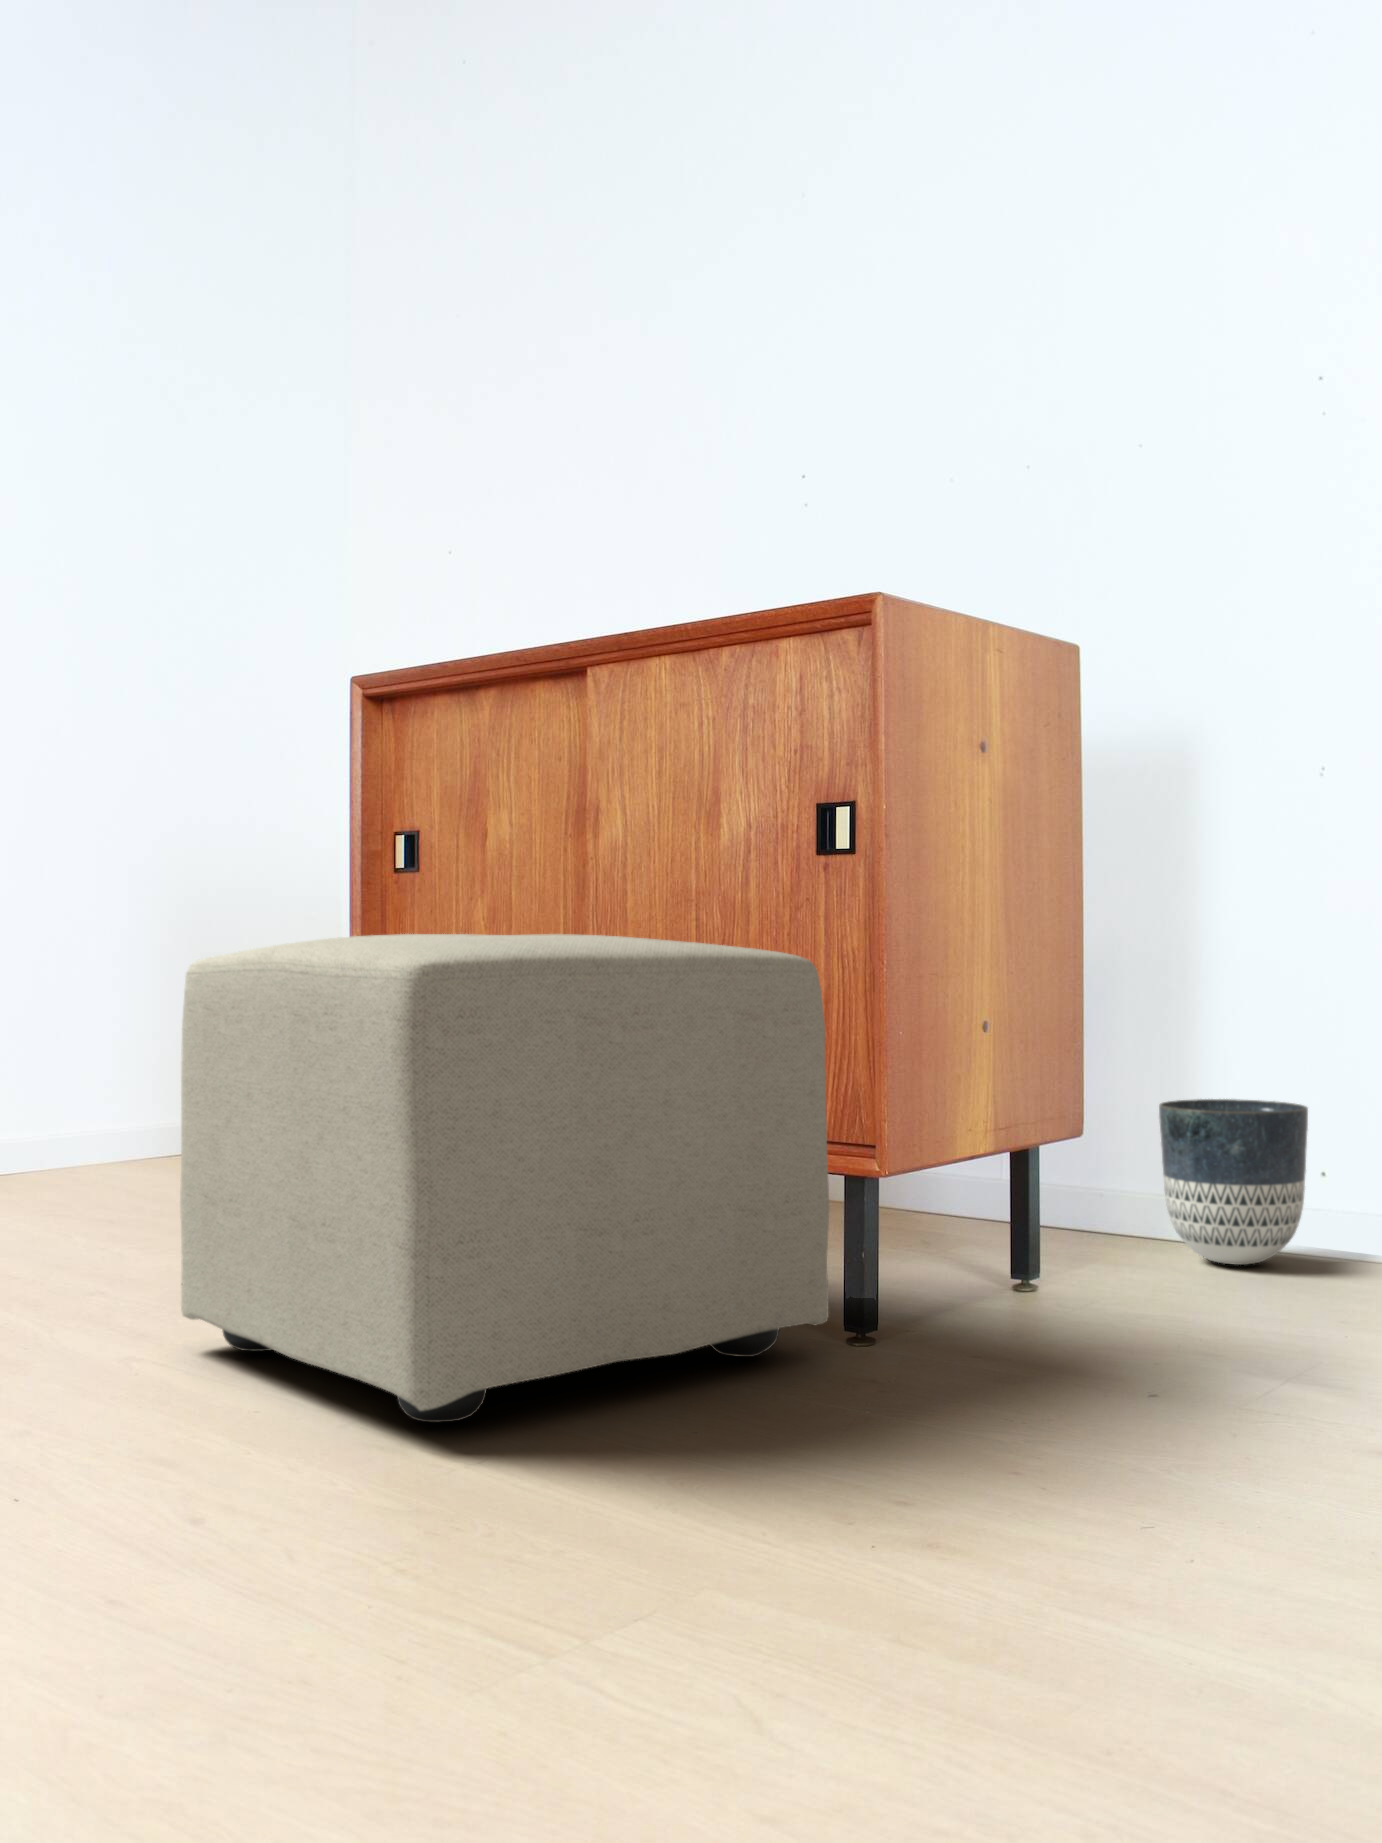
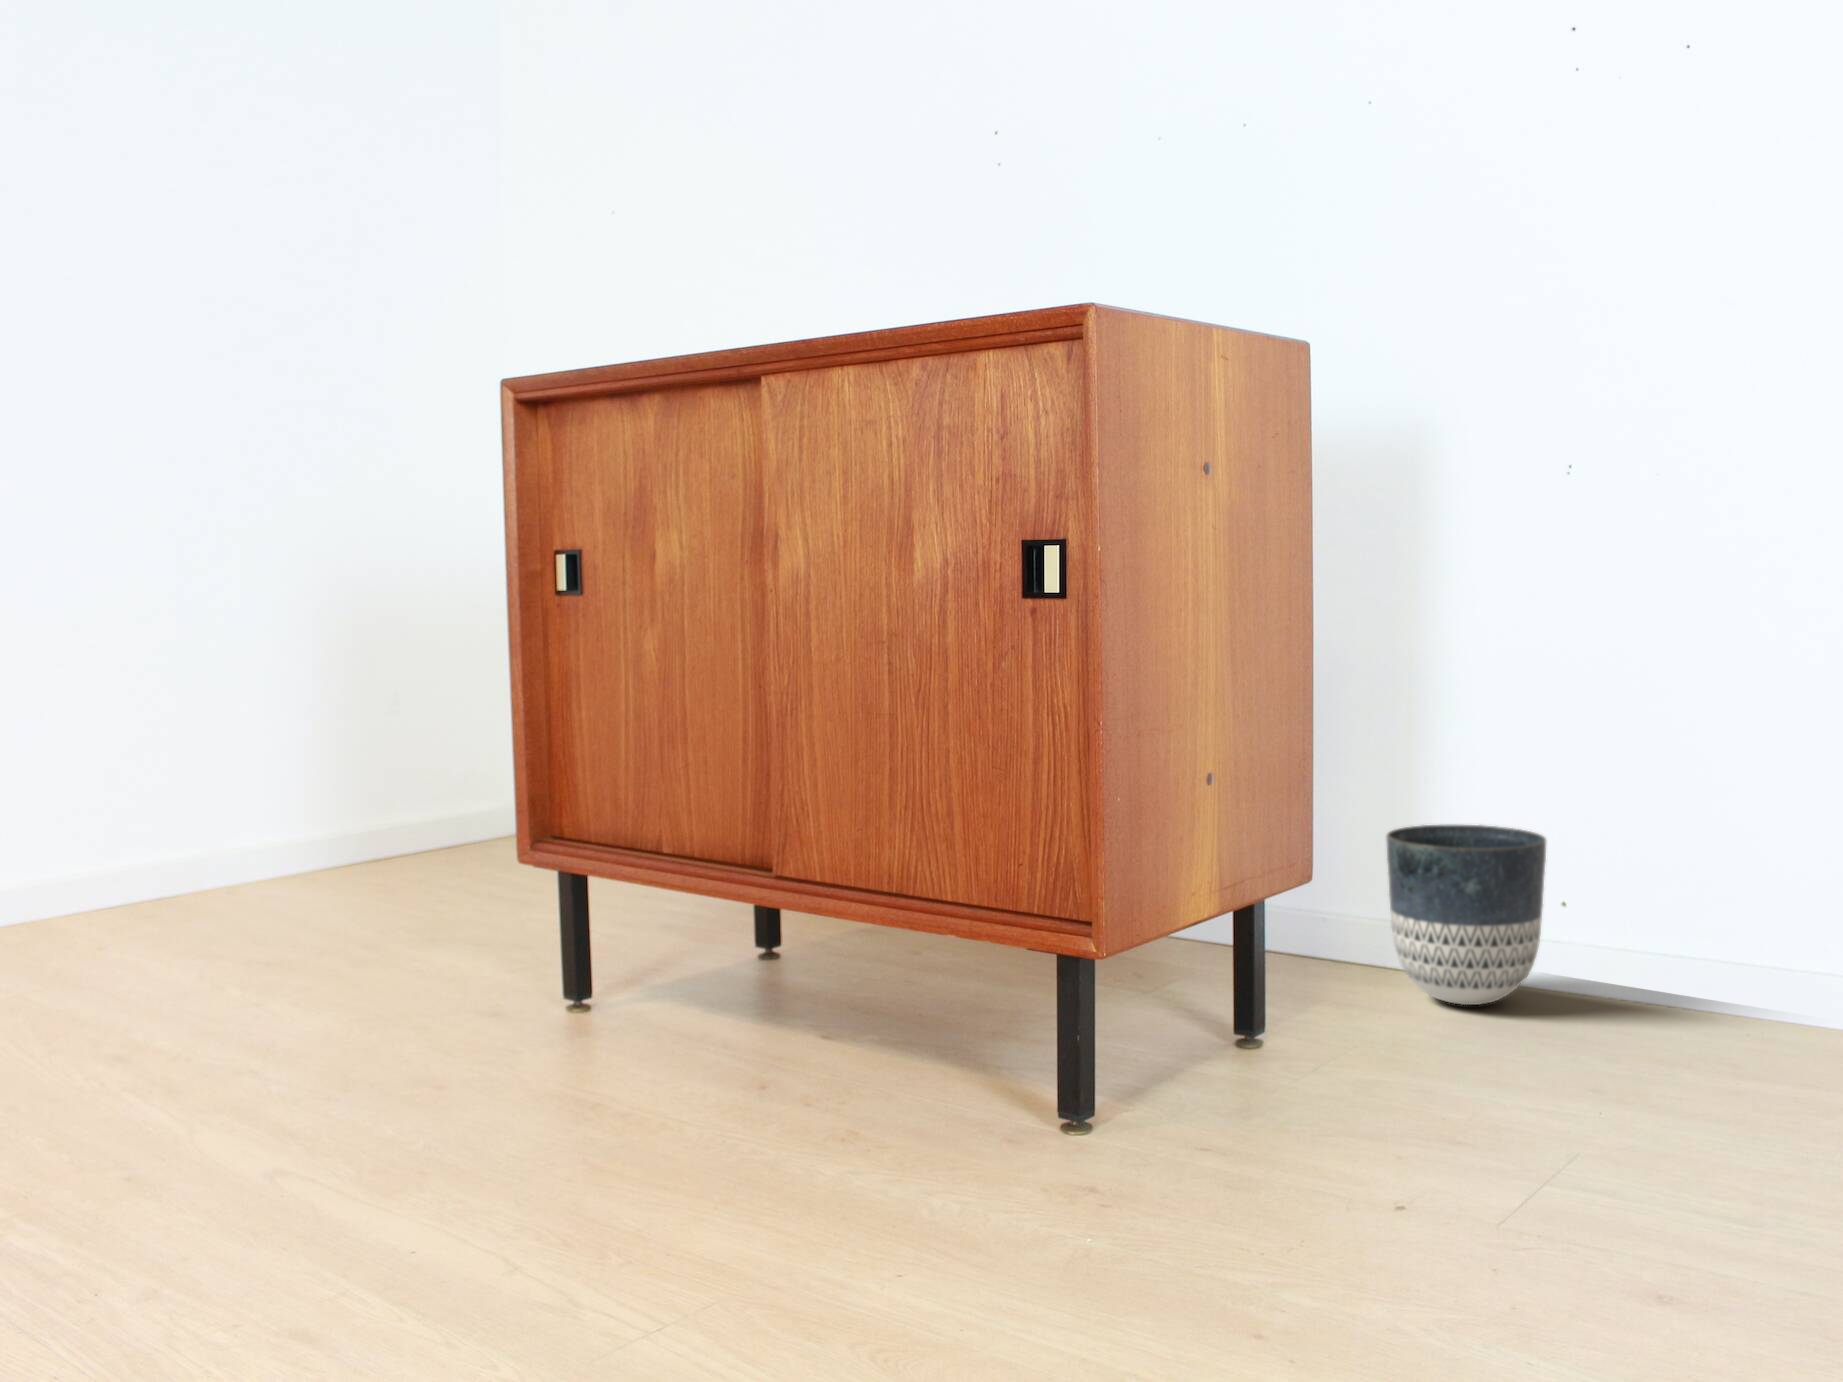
ottoman: present [180,934,829,1422] -> none [313,691,1043,1281]

